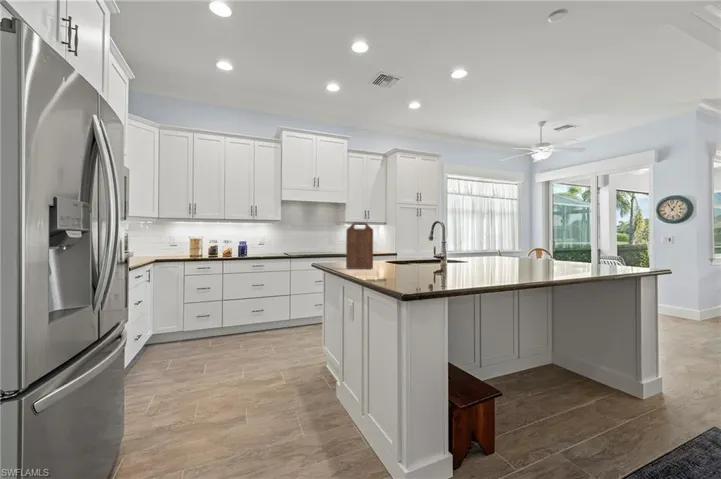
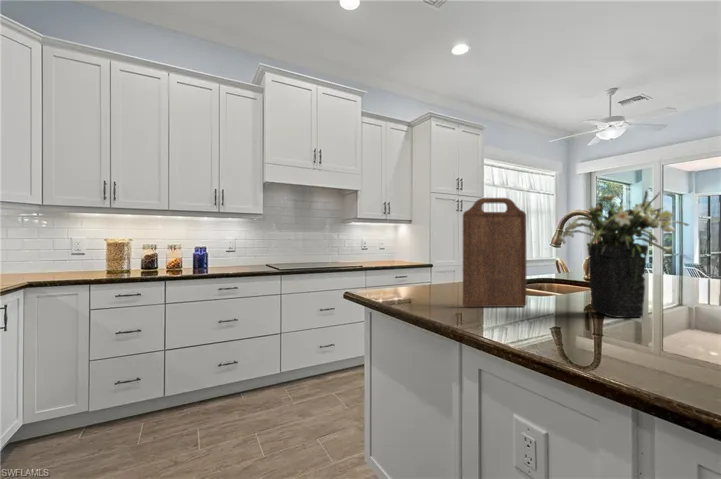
flower arrangement: none [376,222,419,272] -> present [557,191,689,318]

